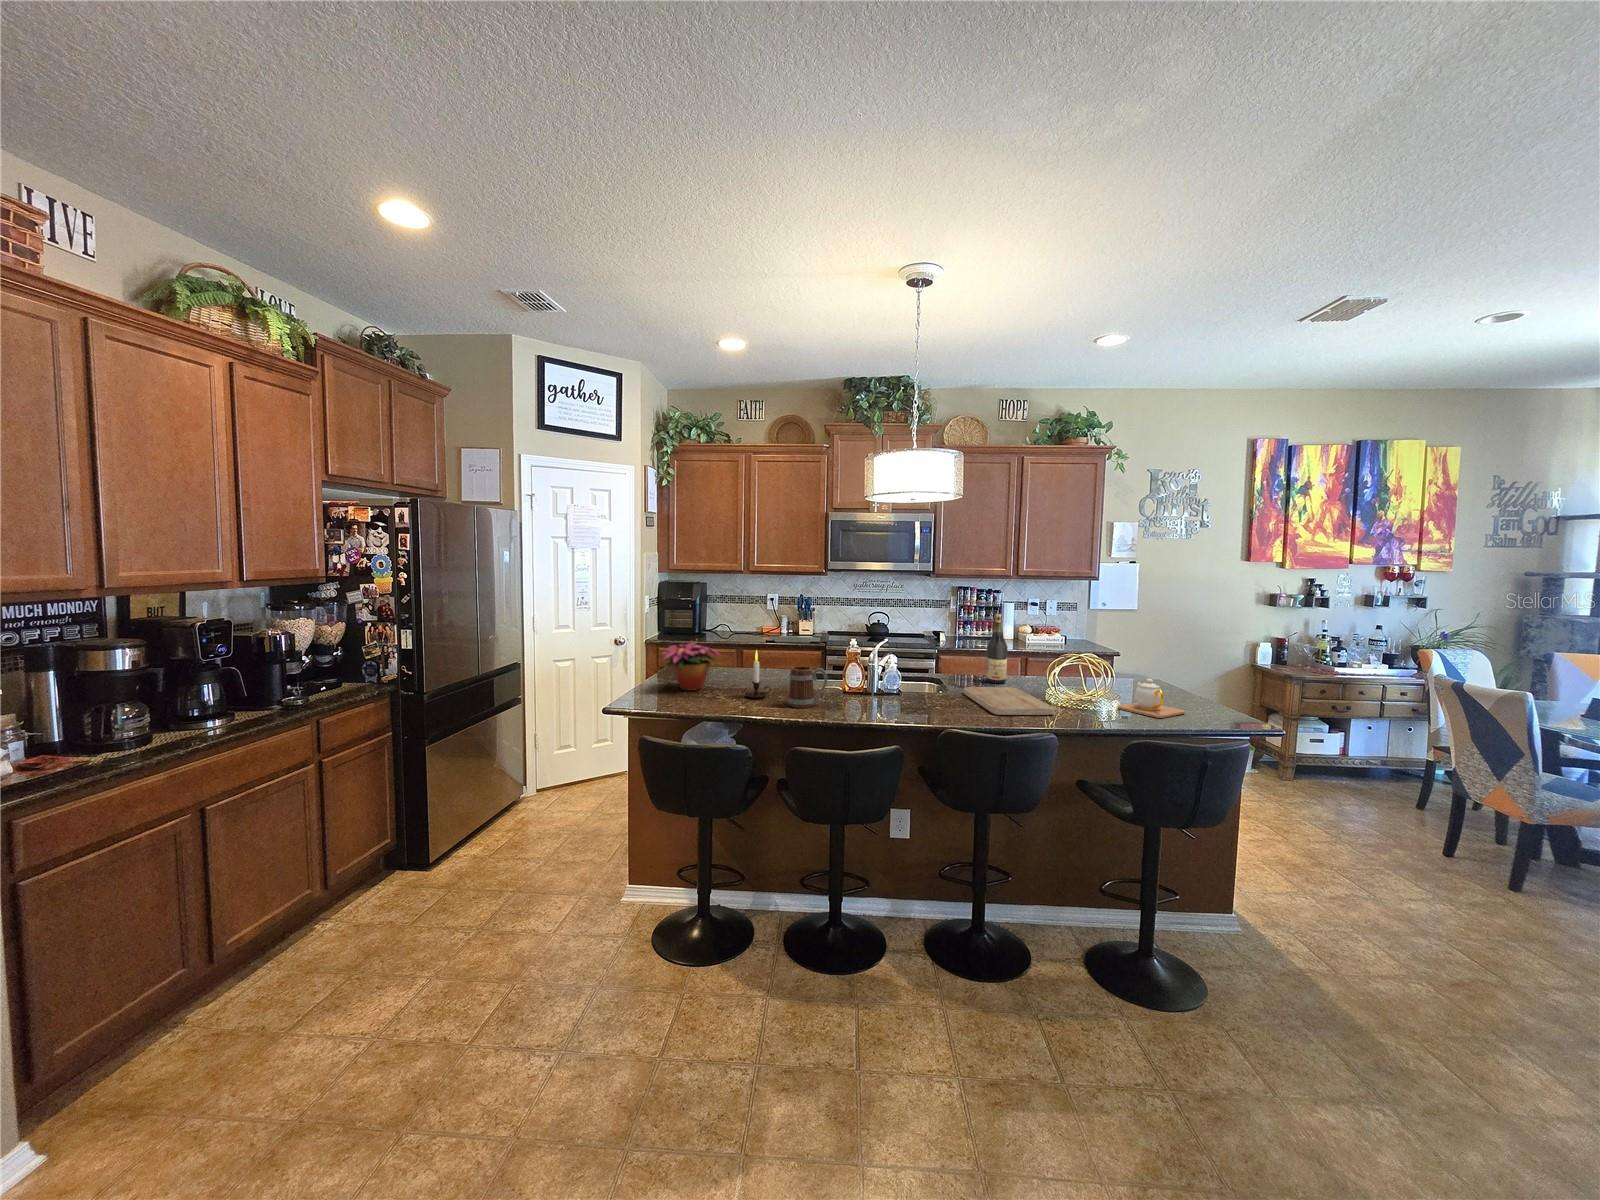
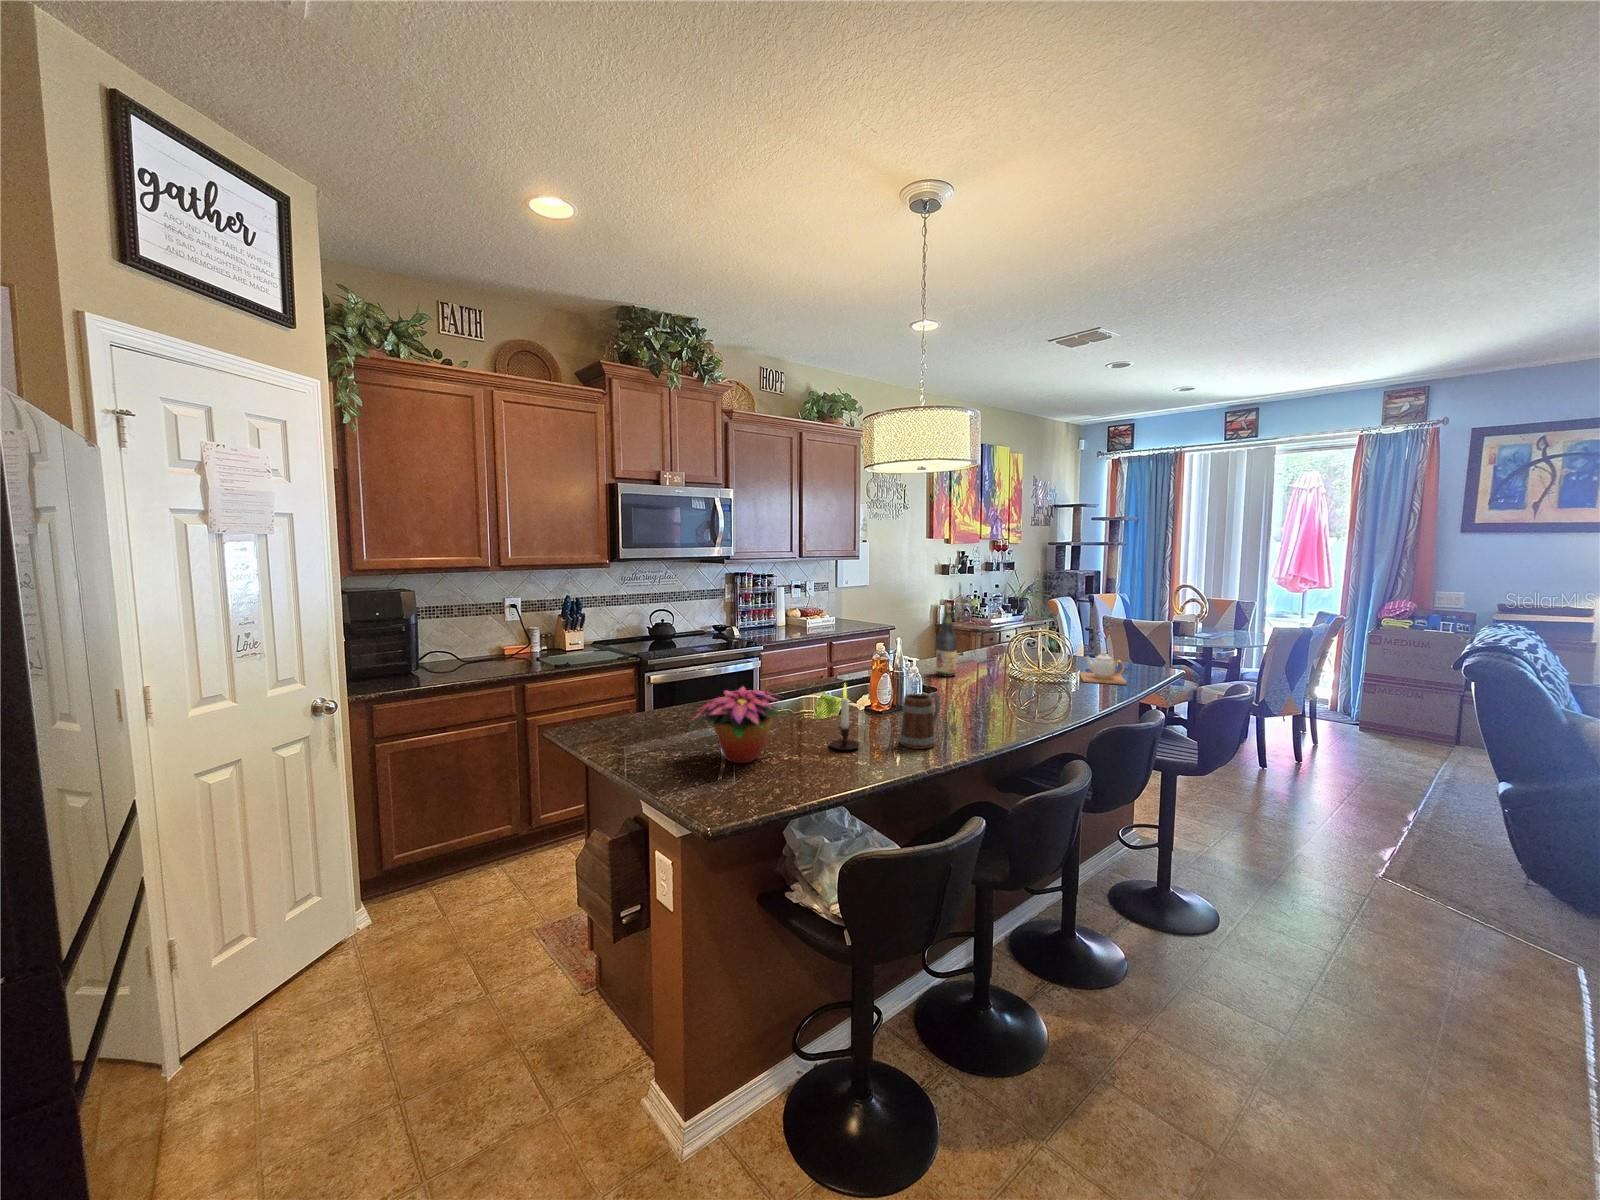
cutting board: present [964,687,1054,715] -> none [967,678,1083,708]

